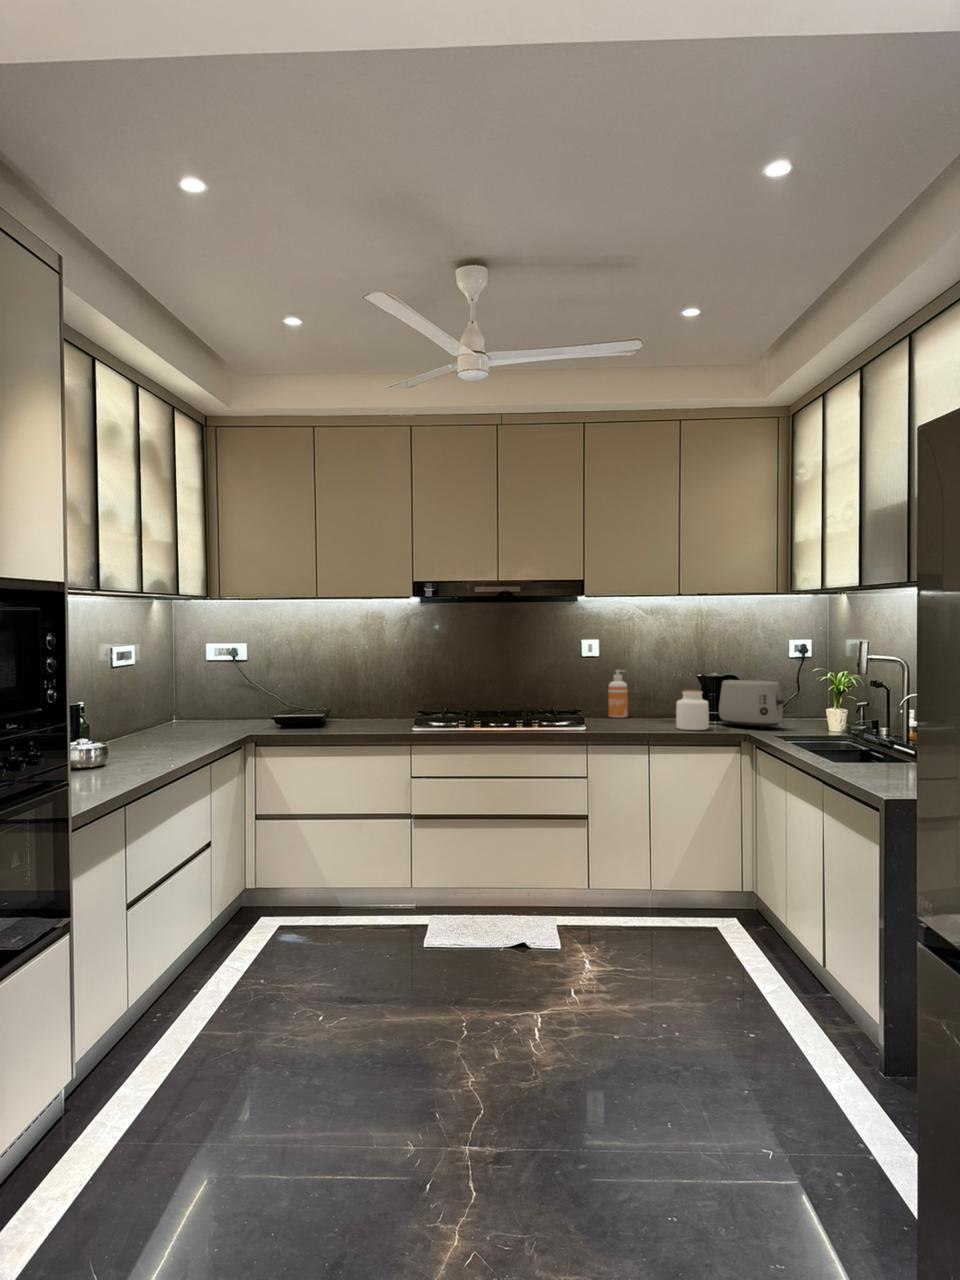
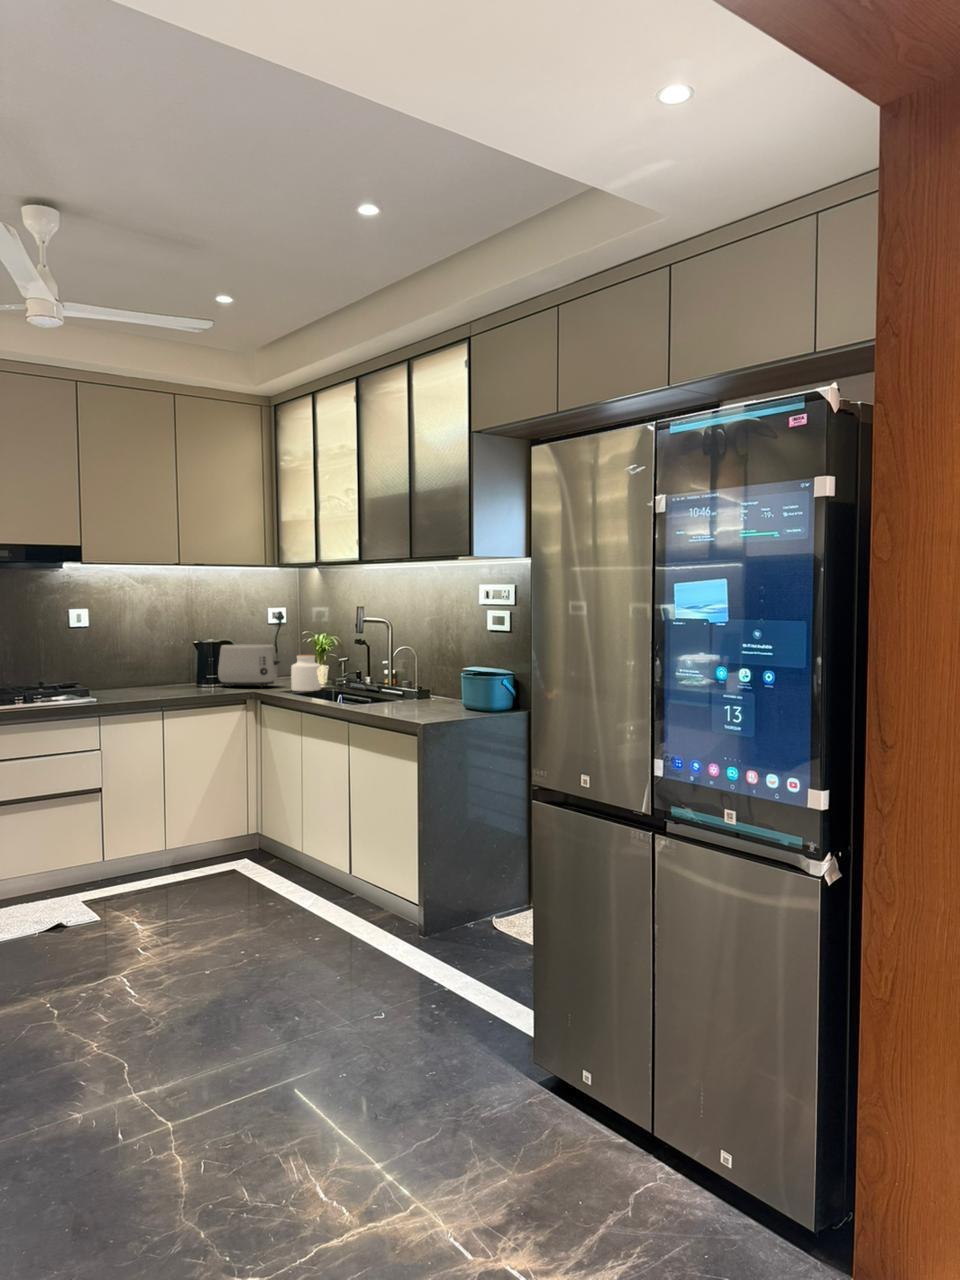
soap dispenser: present [608,670,628,717] -> none [98,639,119,687]
jar: present [676,690,709,730] -> present [291,655,321,691]

